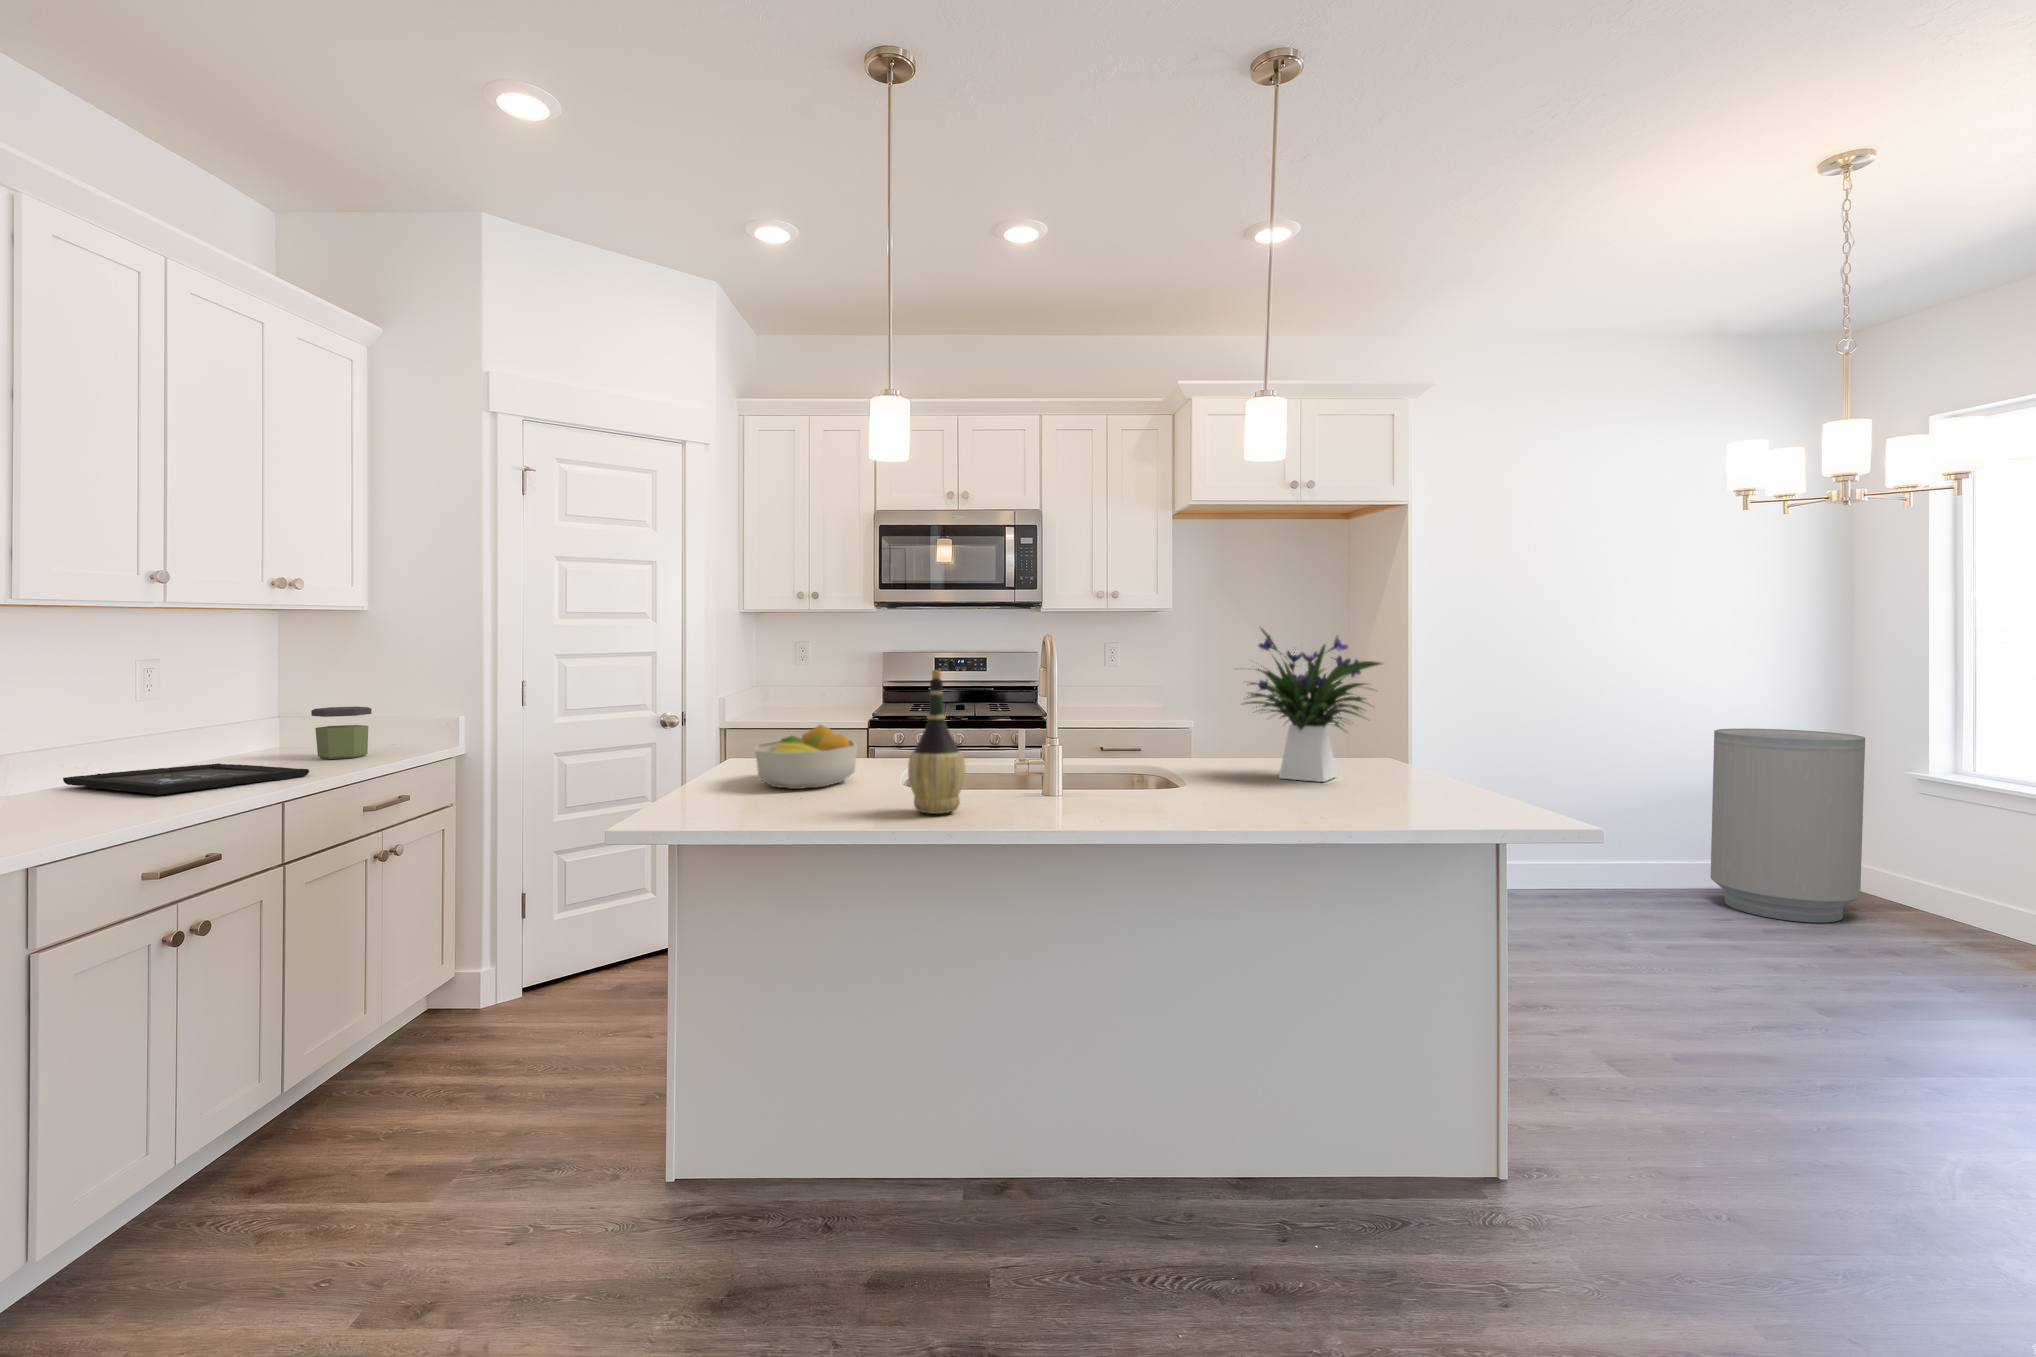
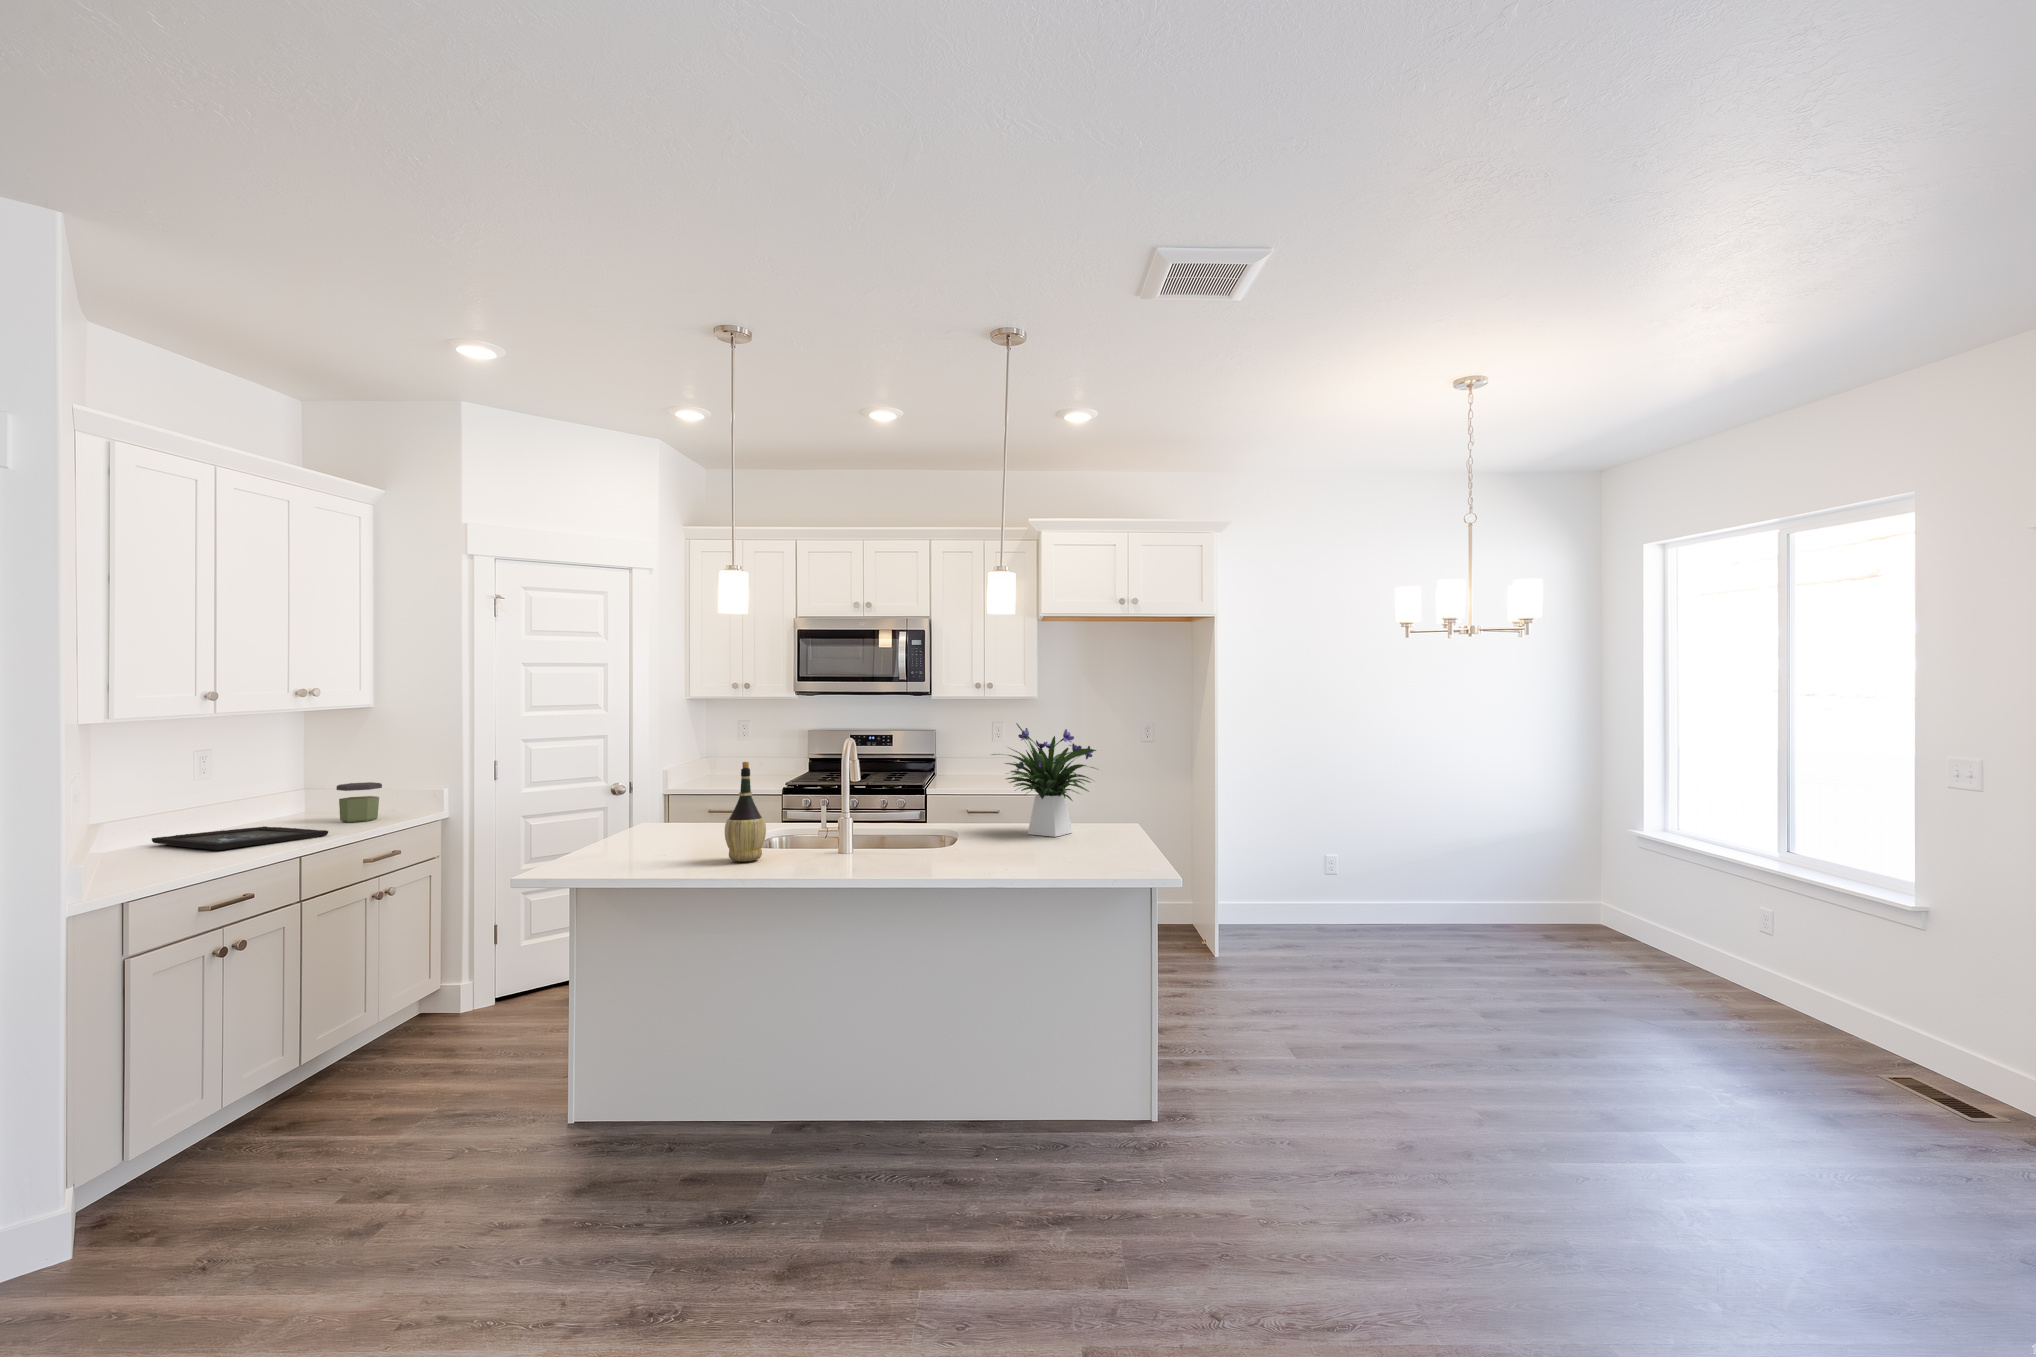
fruit bowl: present [755,725,857,789] -> none [638,796,720,844]
trash can: present [1710,728,1865,922] -> none [1473,788,1585,947]

